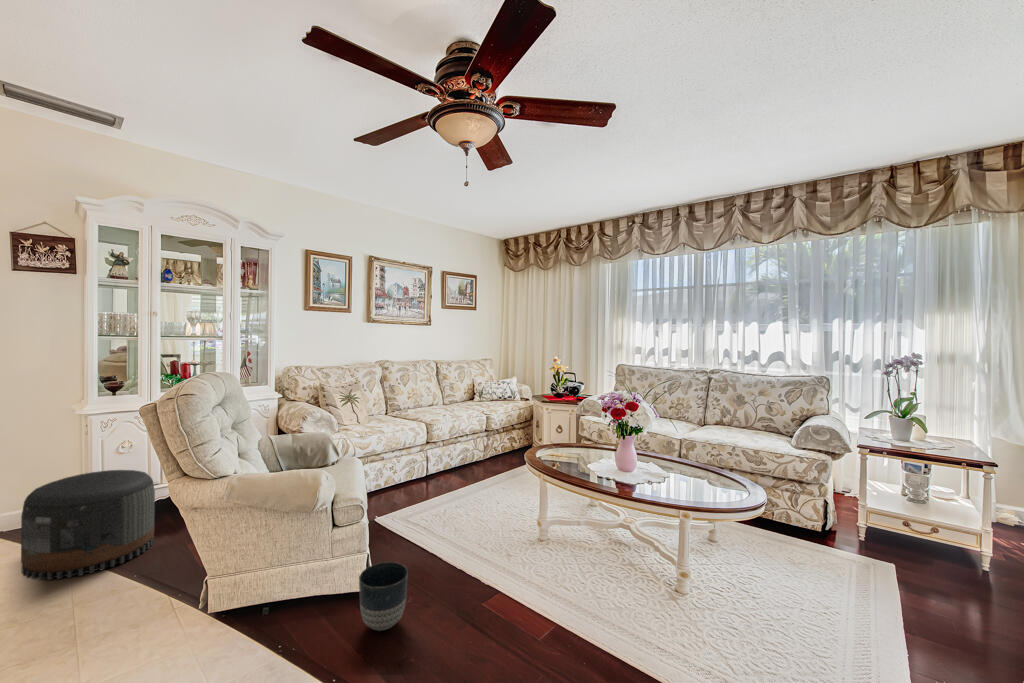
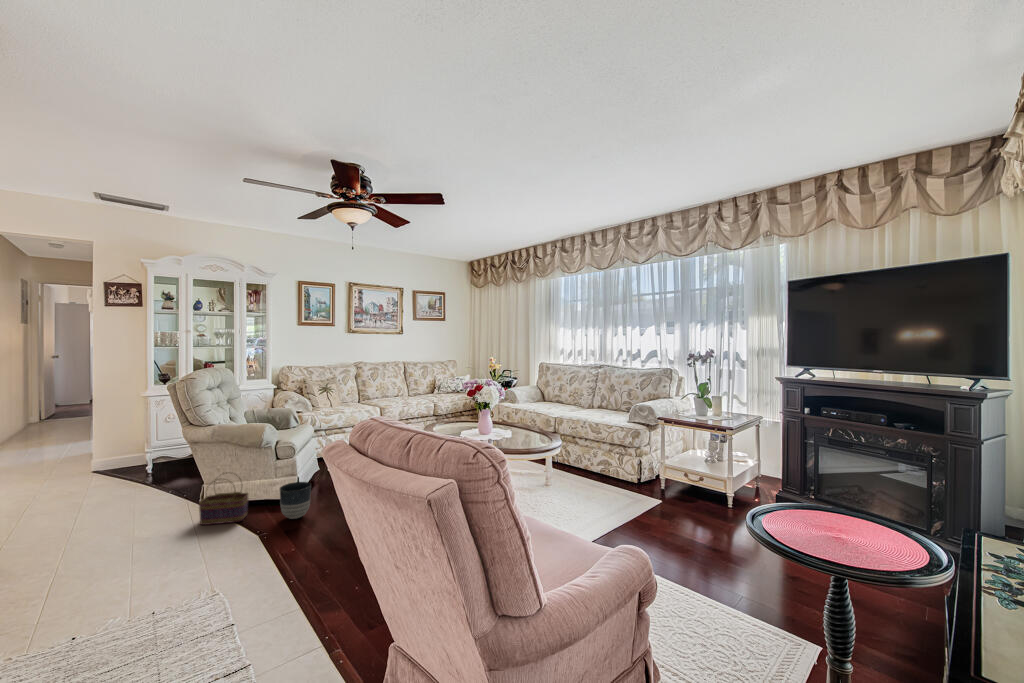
pouf: present [21,470,155,580] -> none [107,431,185,491]
basket: none [219,555,300,659] -> present [199,479,248,525]

